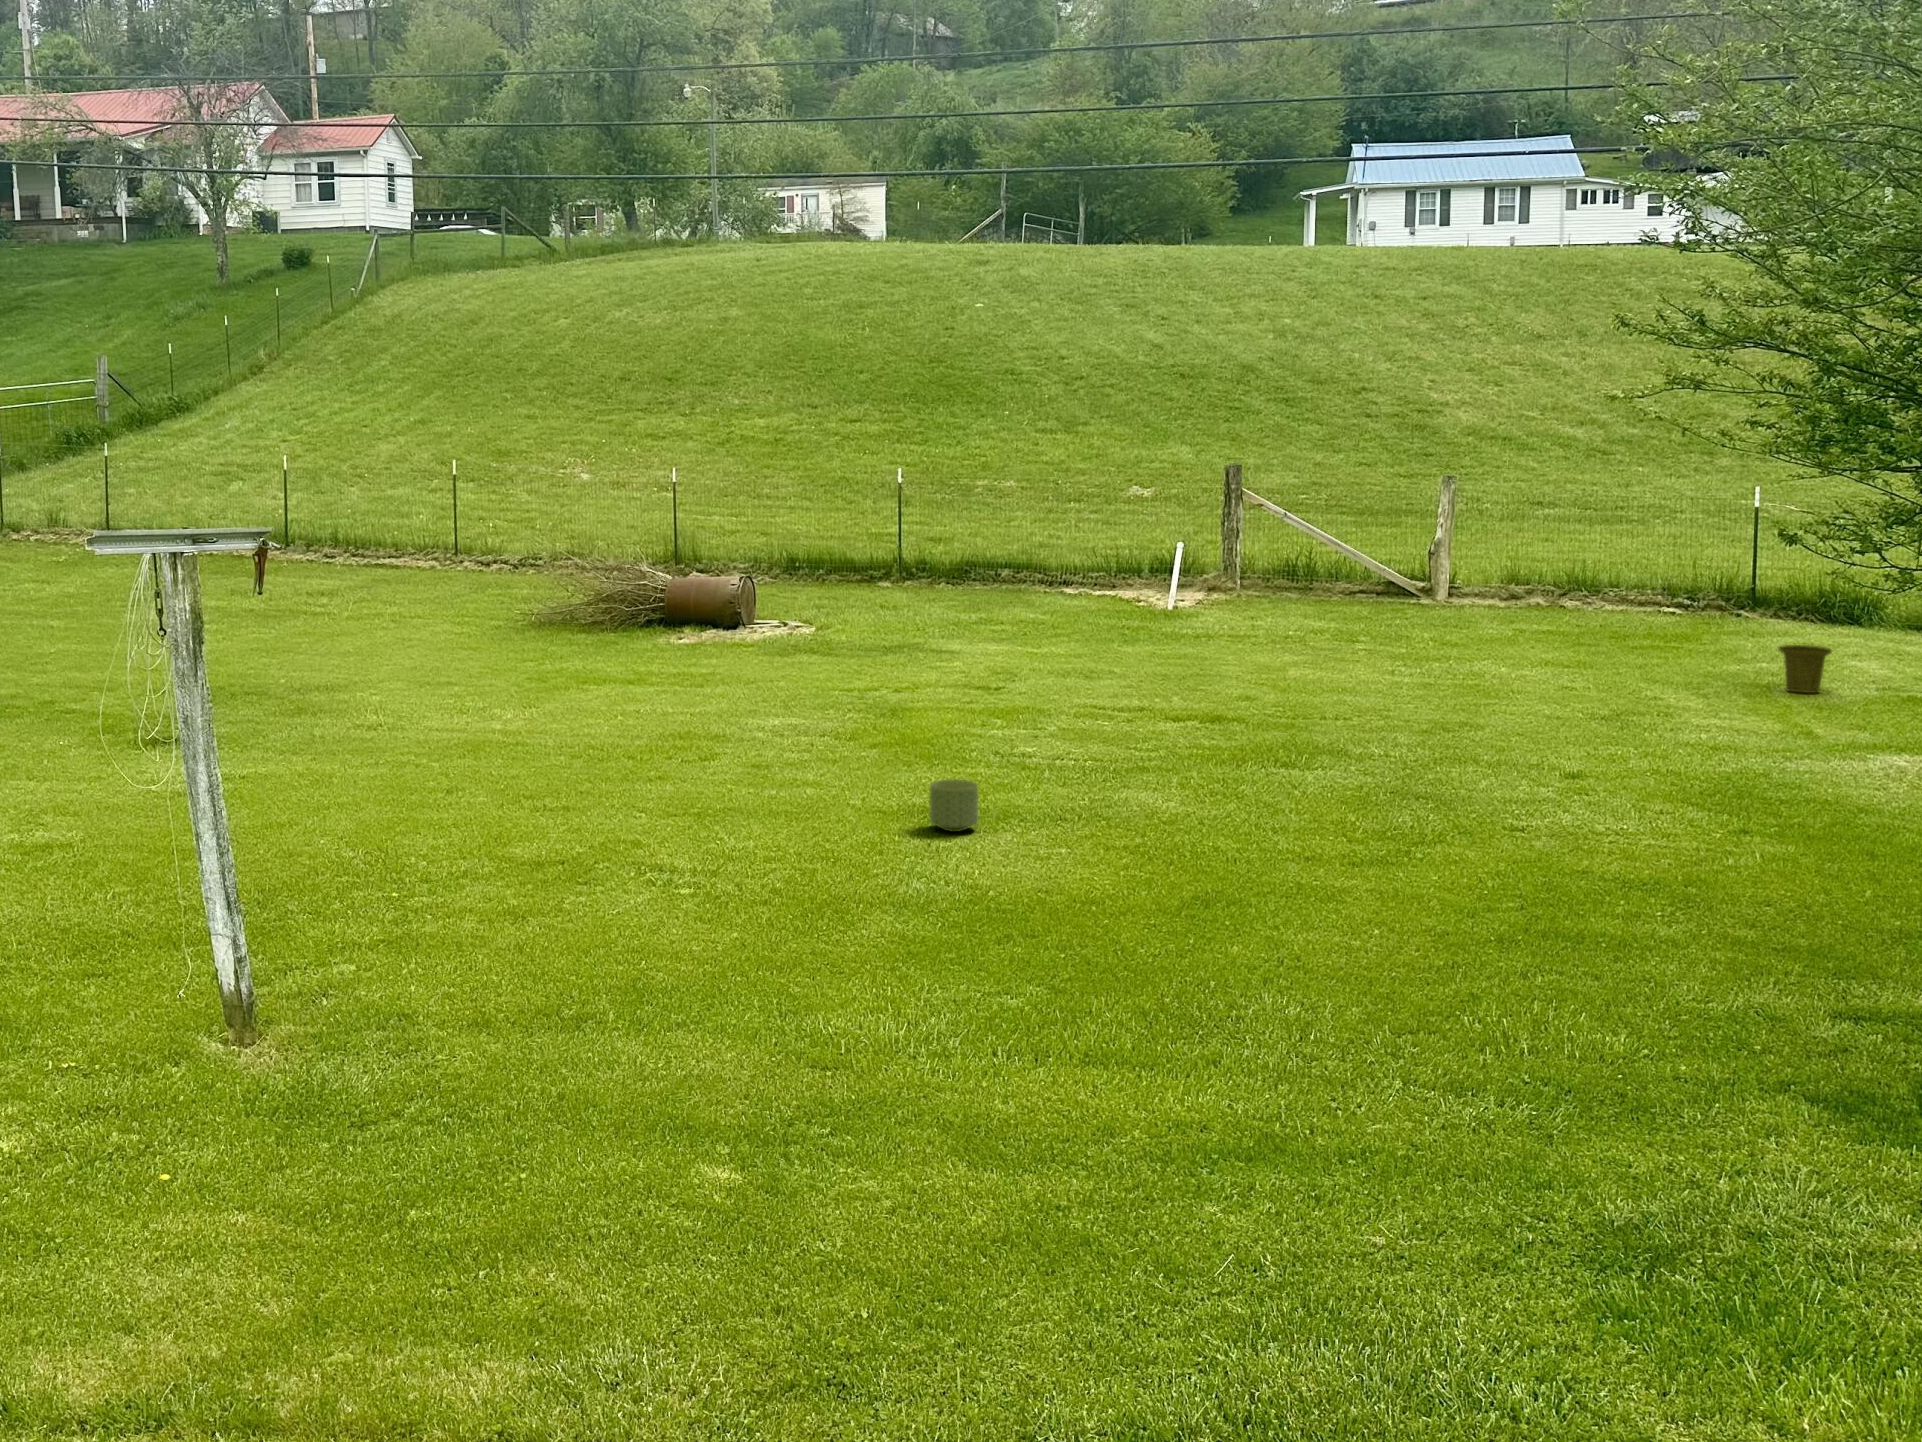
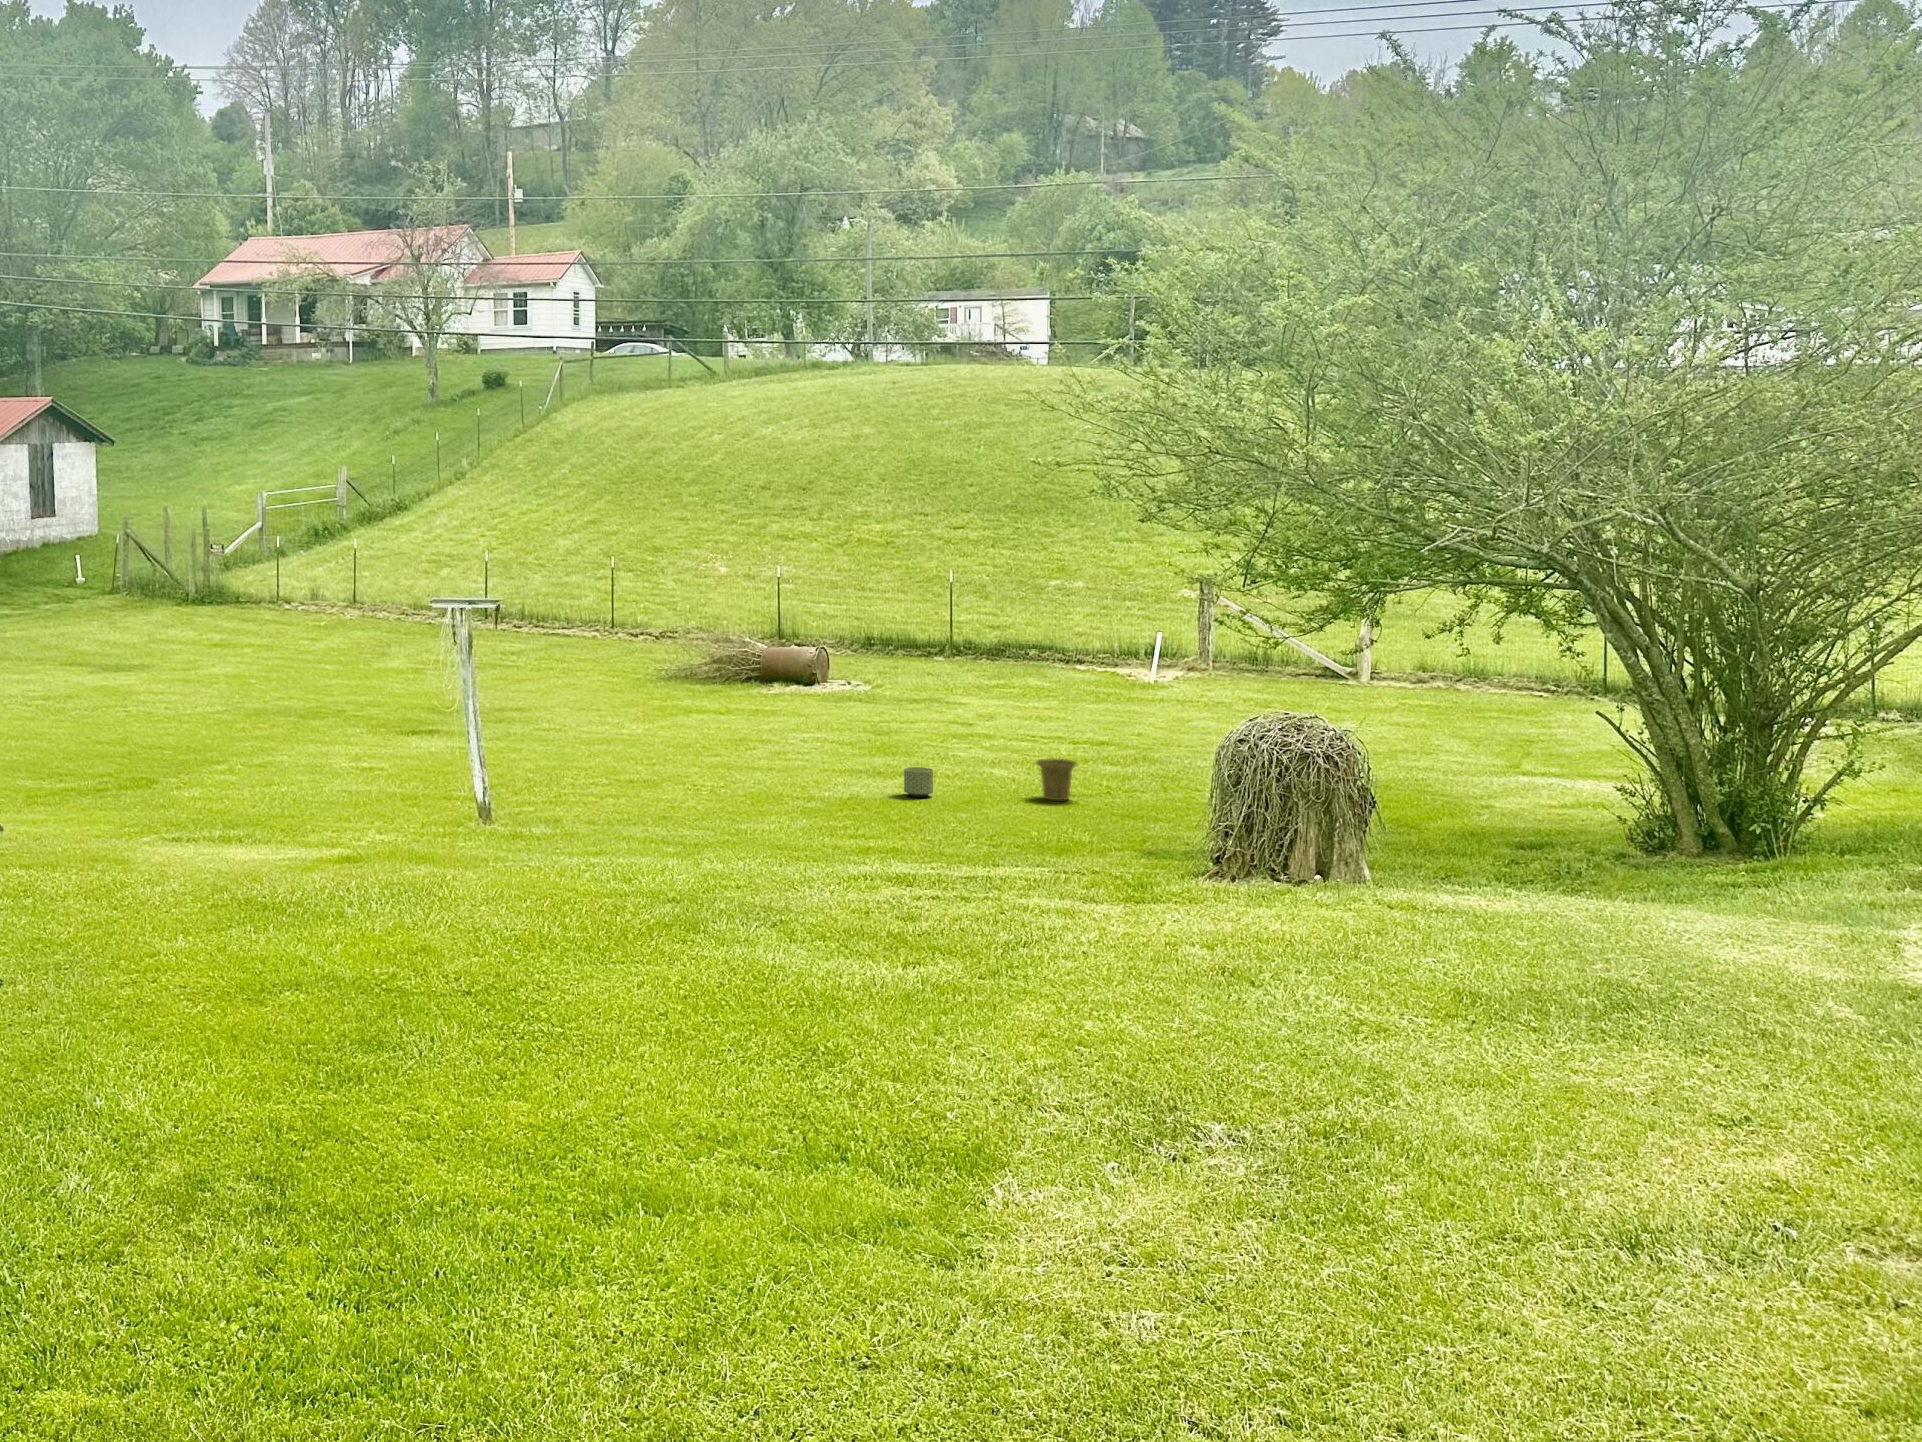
basket: present [1778,645,1832,693] -> present [1036,759,1078,801]

